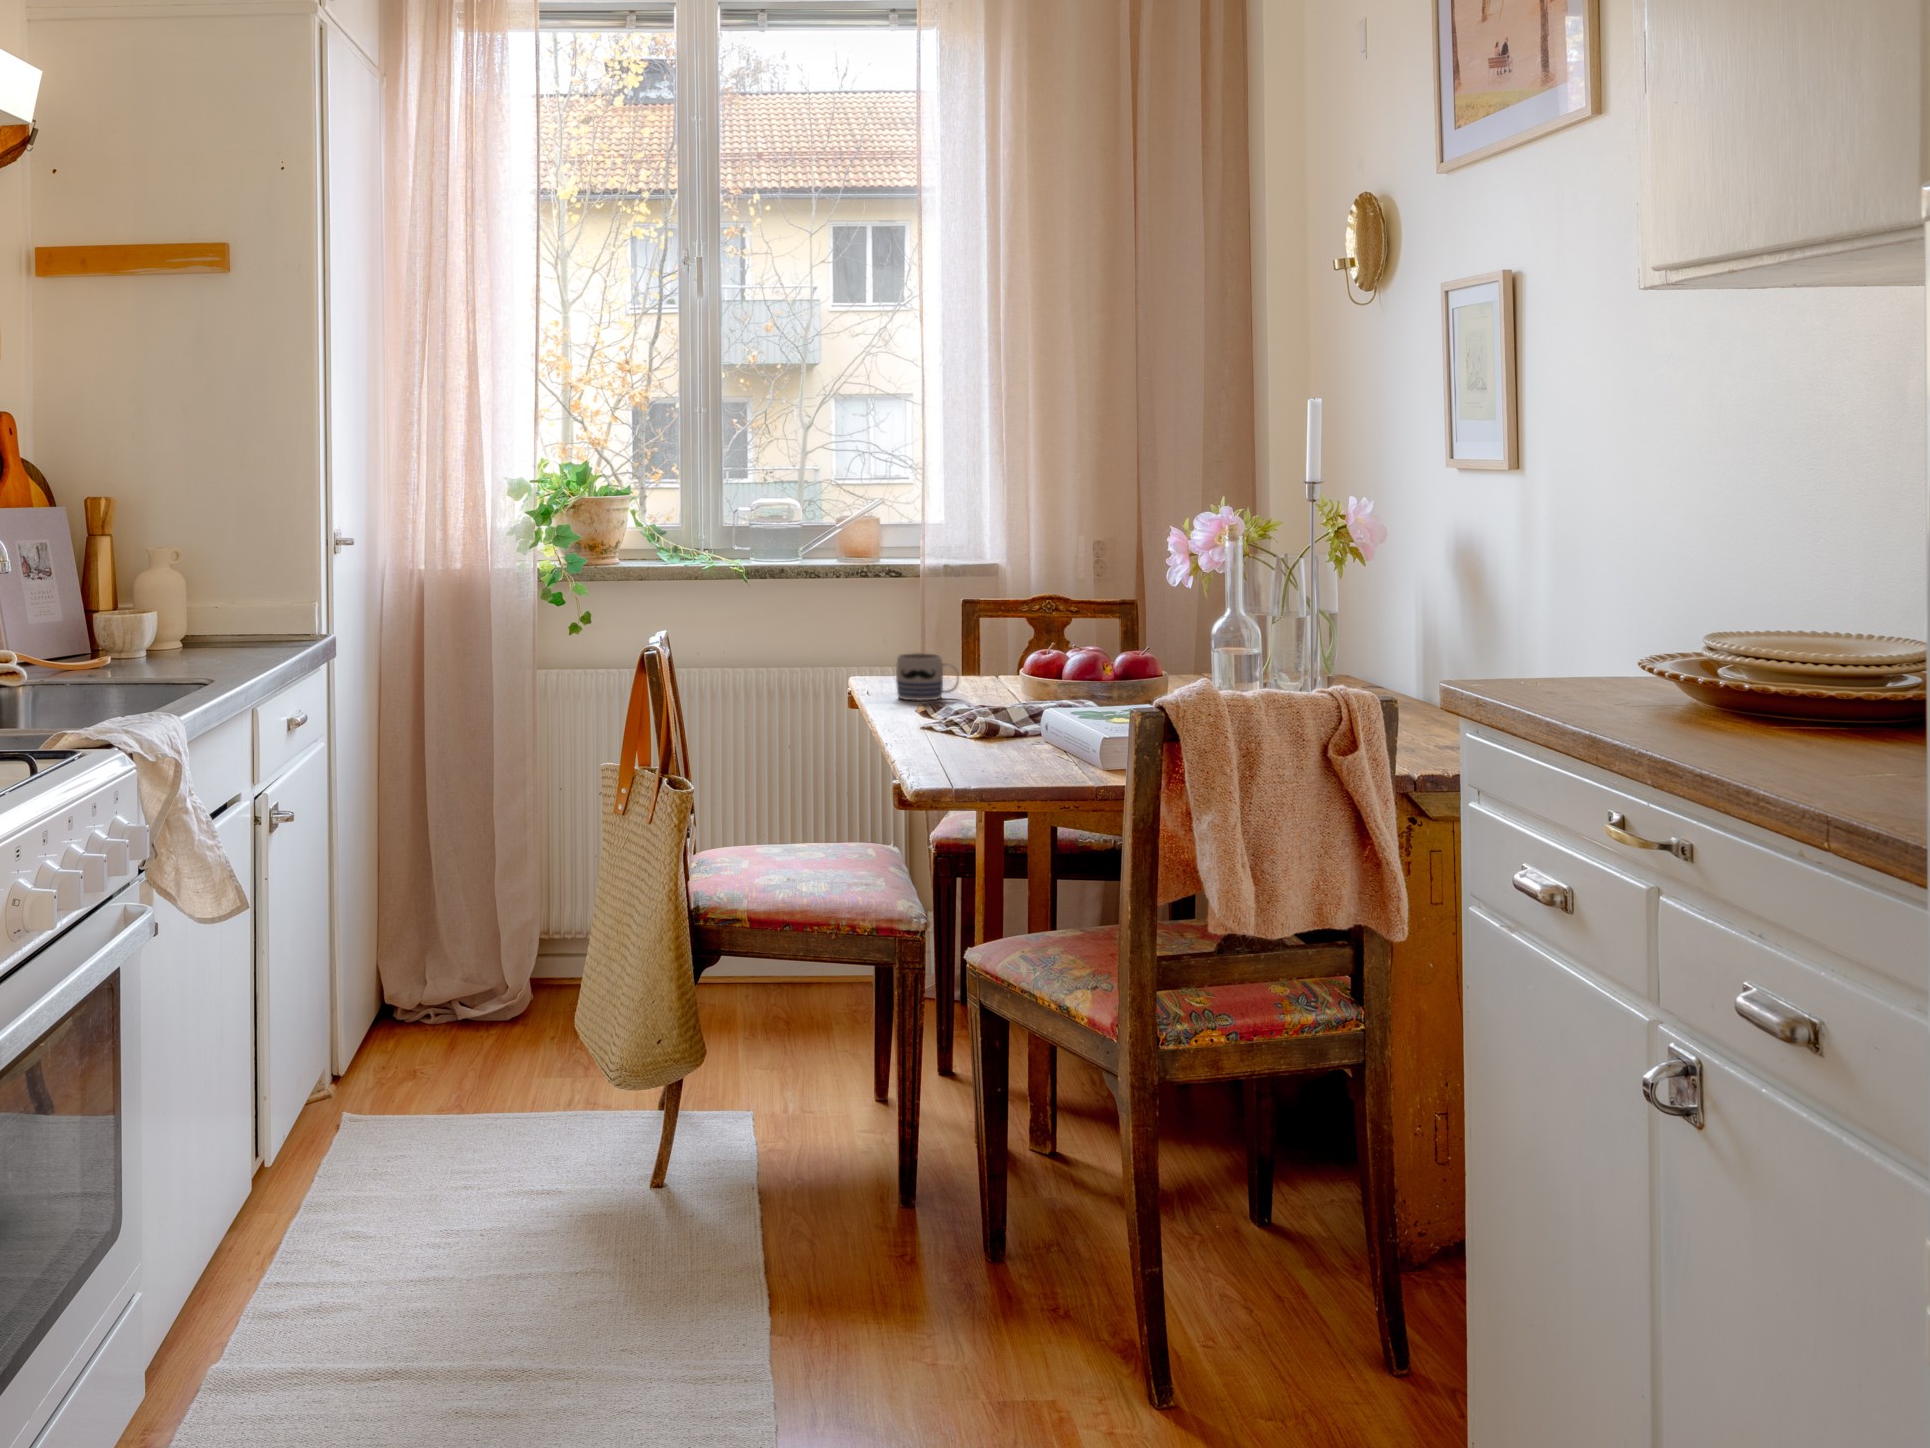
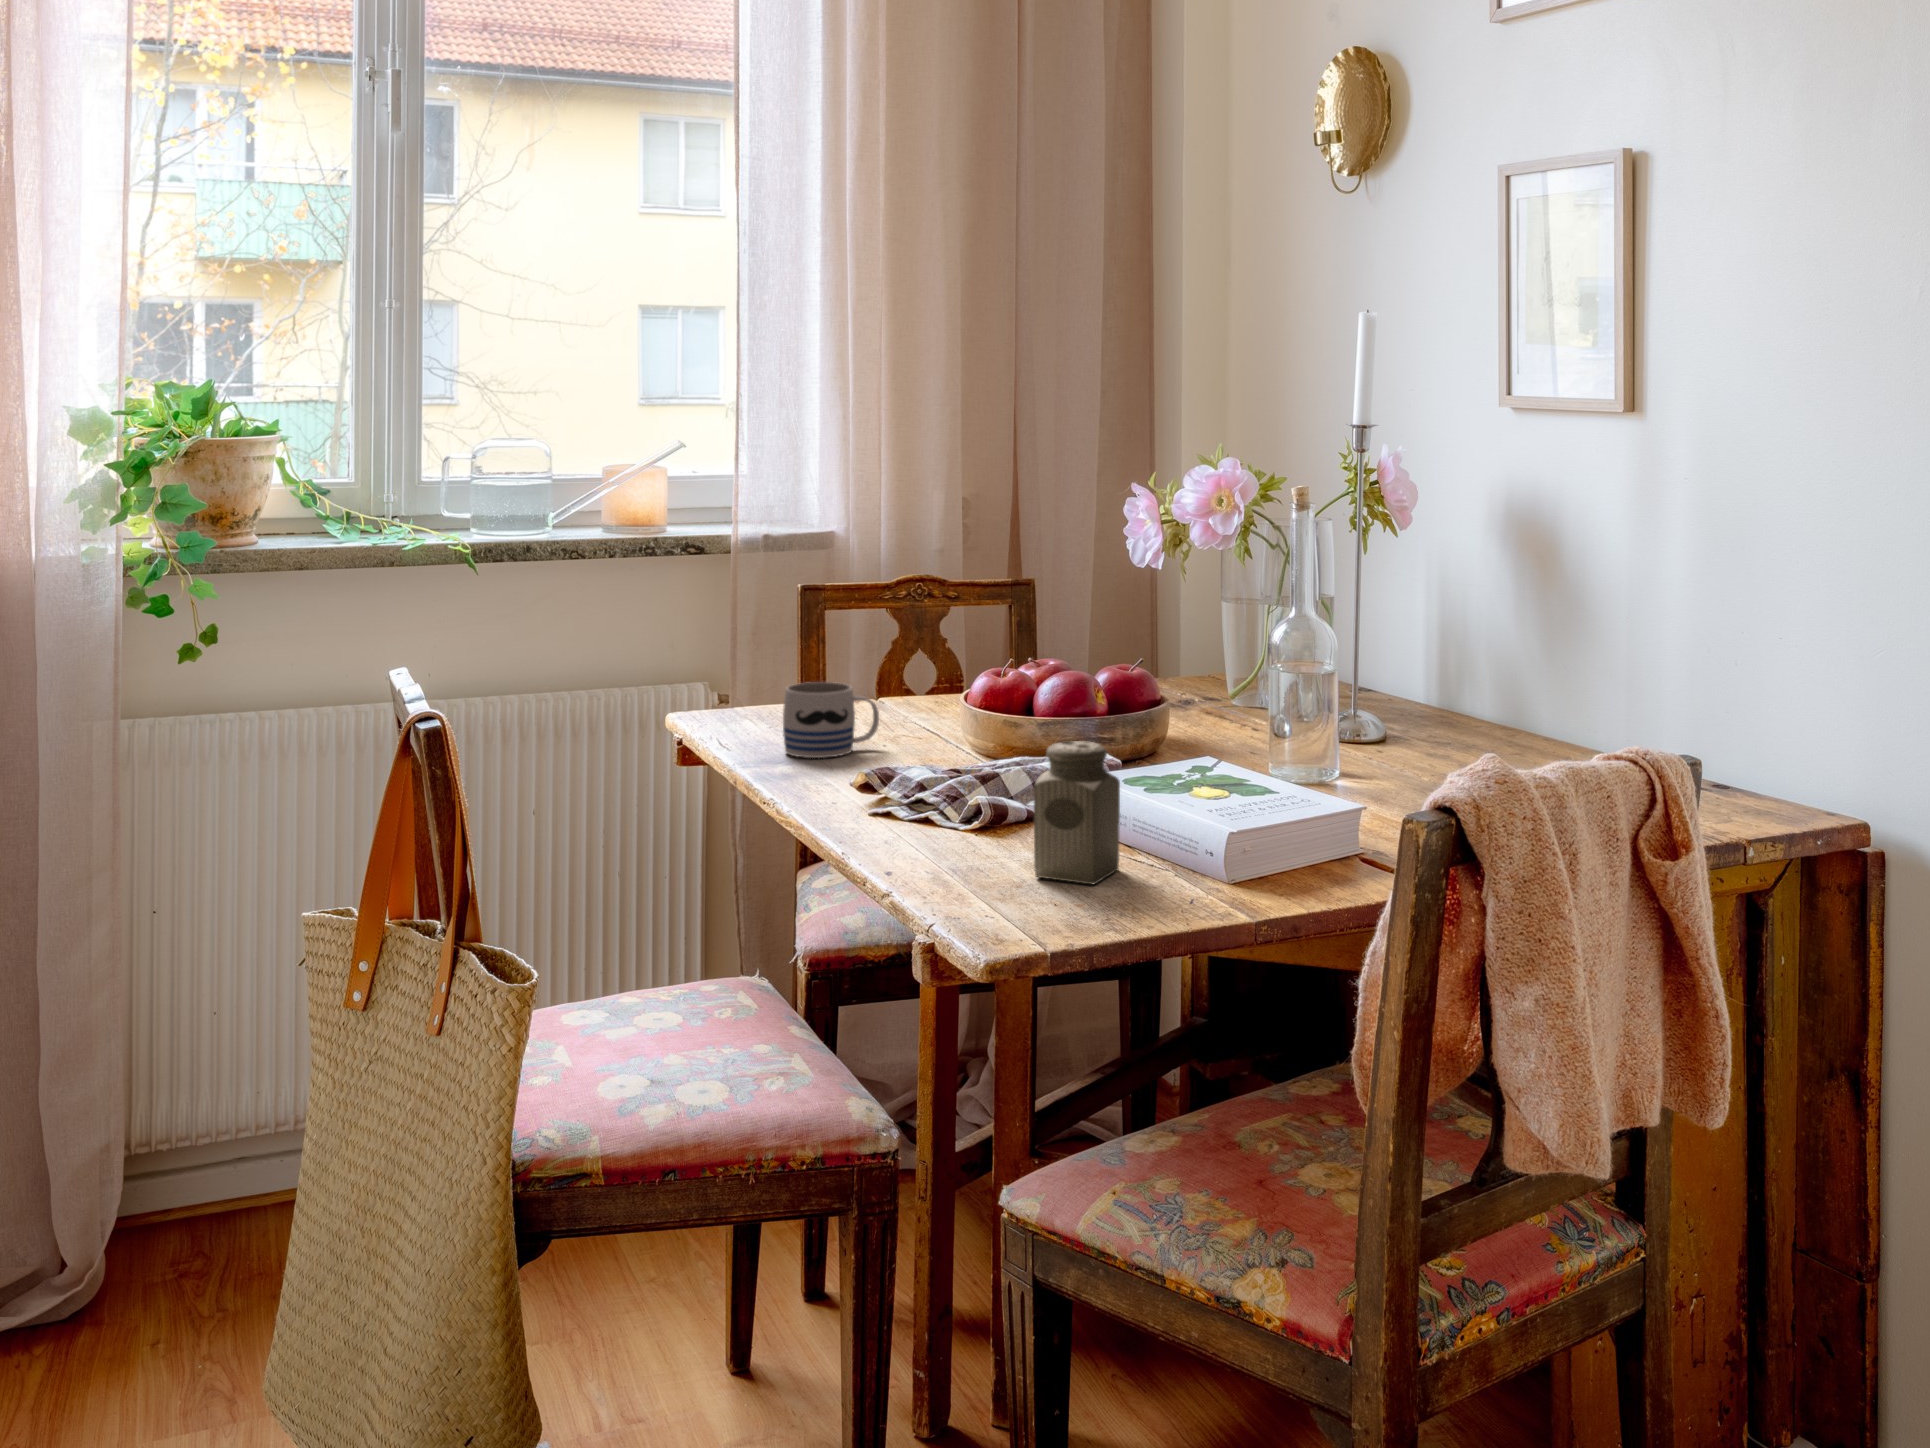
salt shaker: none [969,676,1026,760] -> present [1034,741,1120,884]

